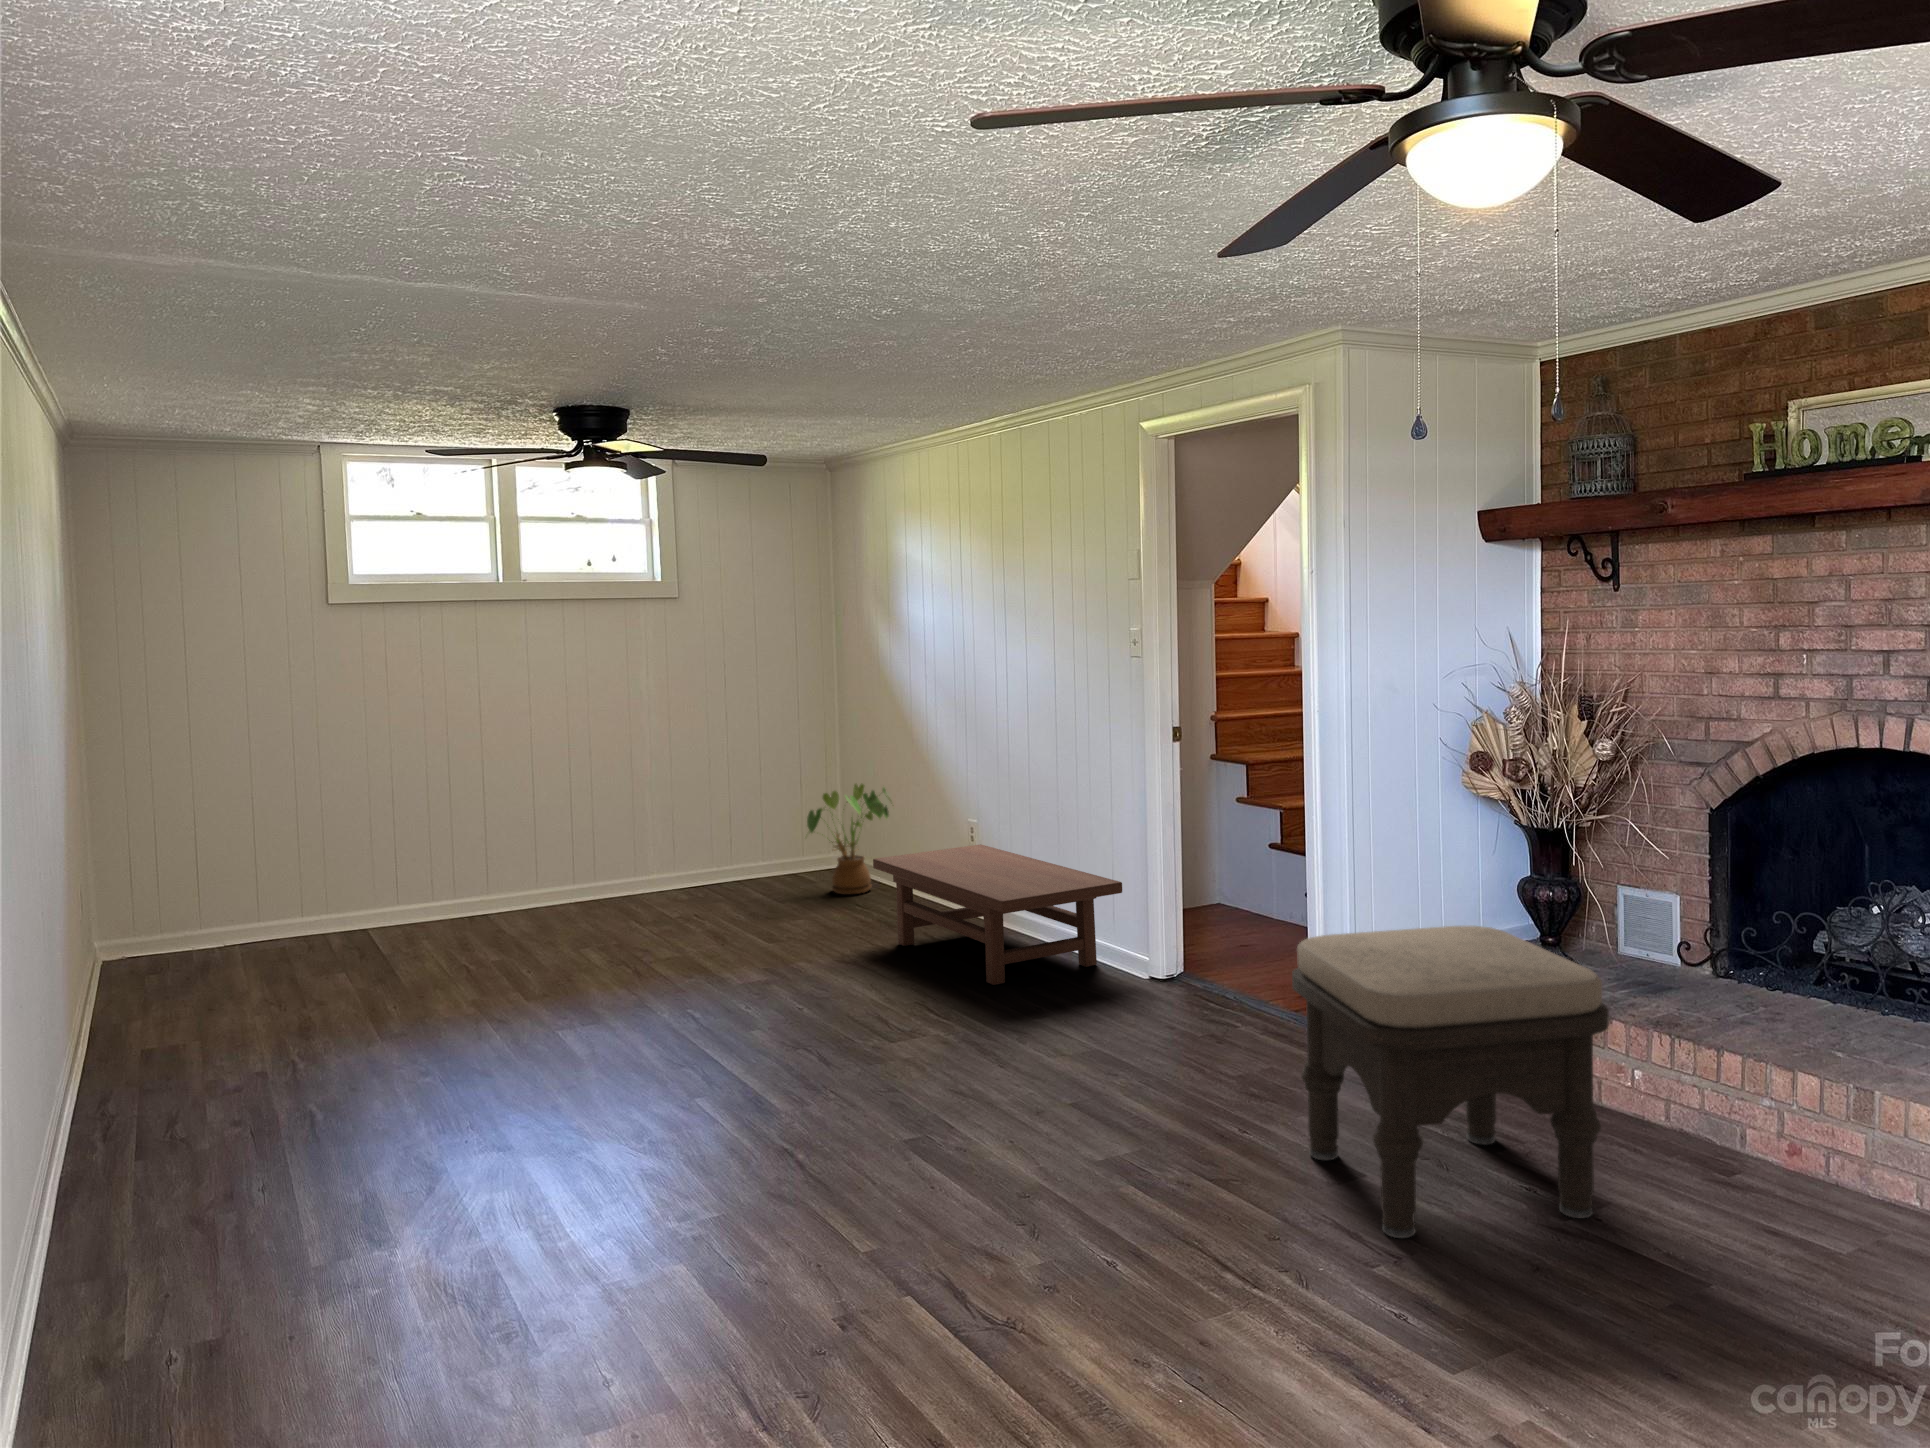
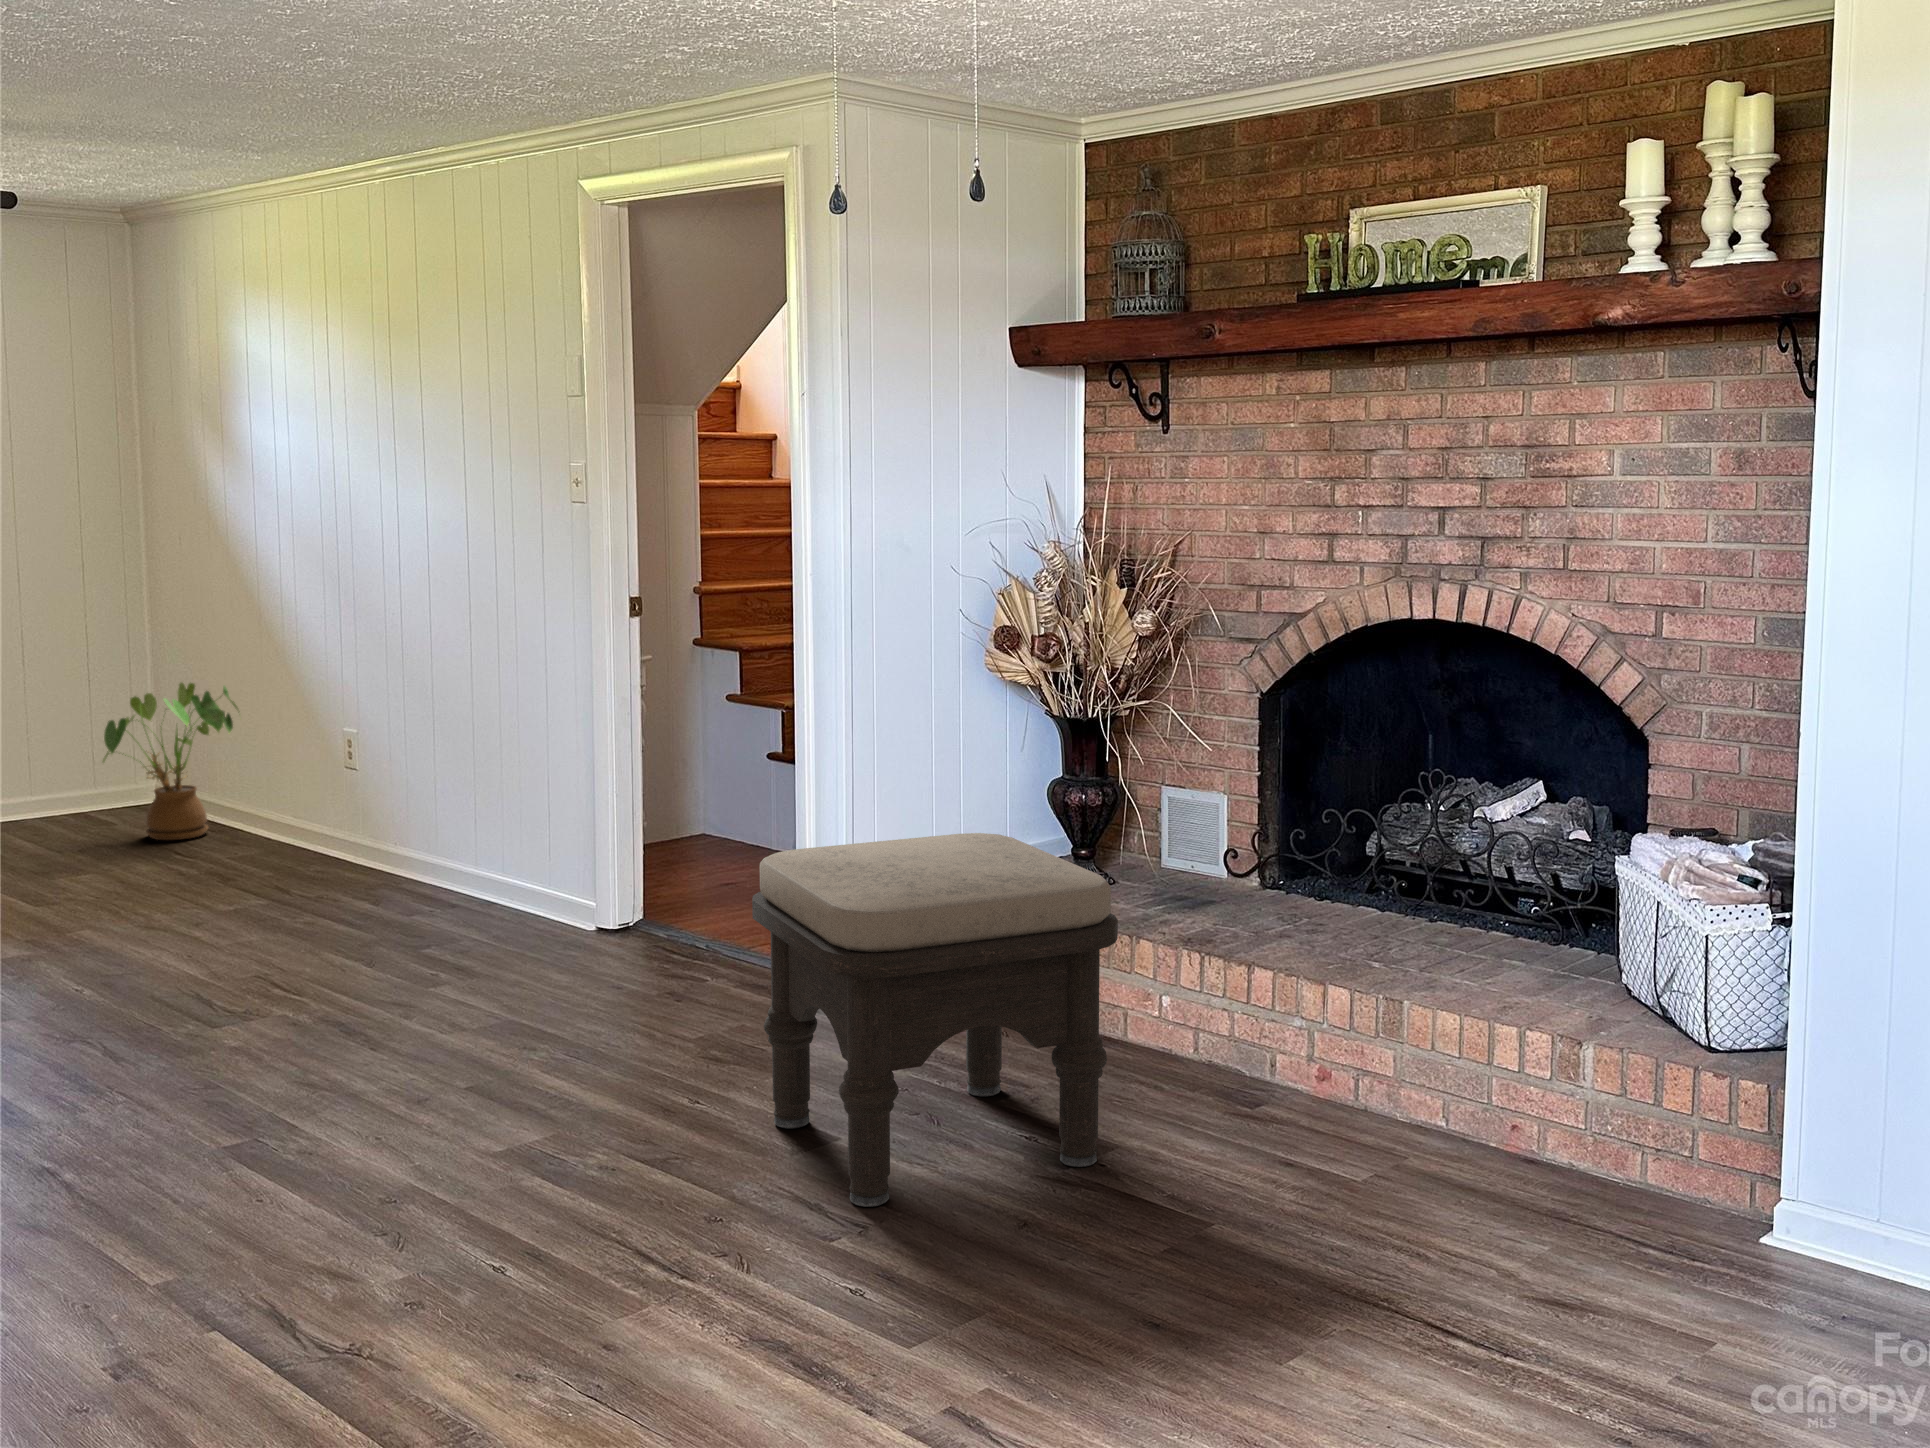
coffee table: present [873,844,1122,985] -> none [203,763,560,948]

